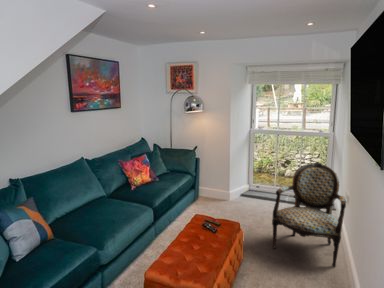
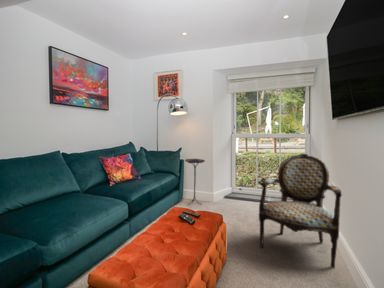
side table: none [201,157,222,204] -> present [185,159,205,201]

